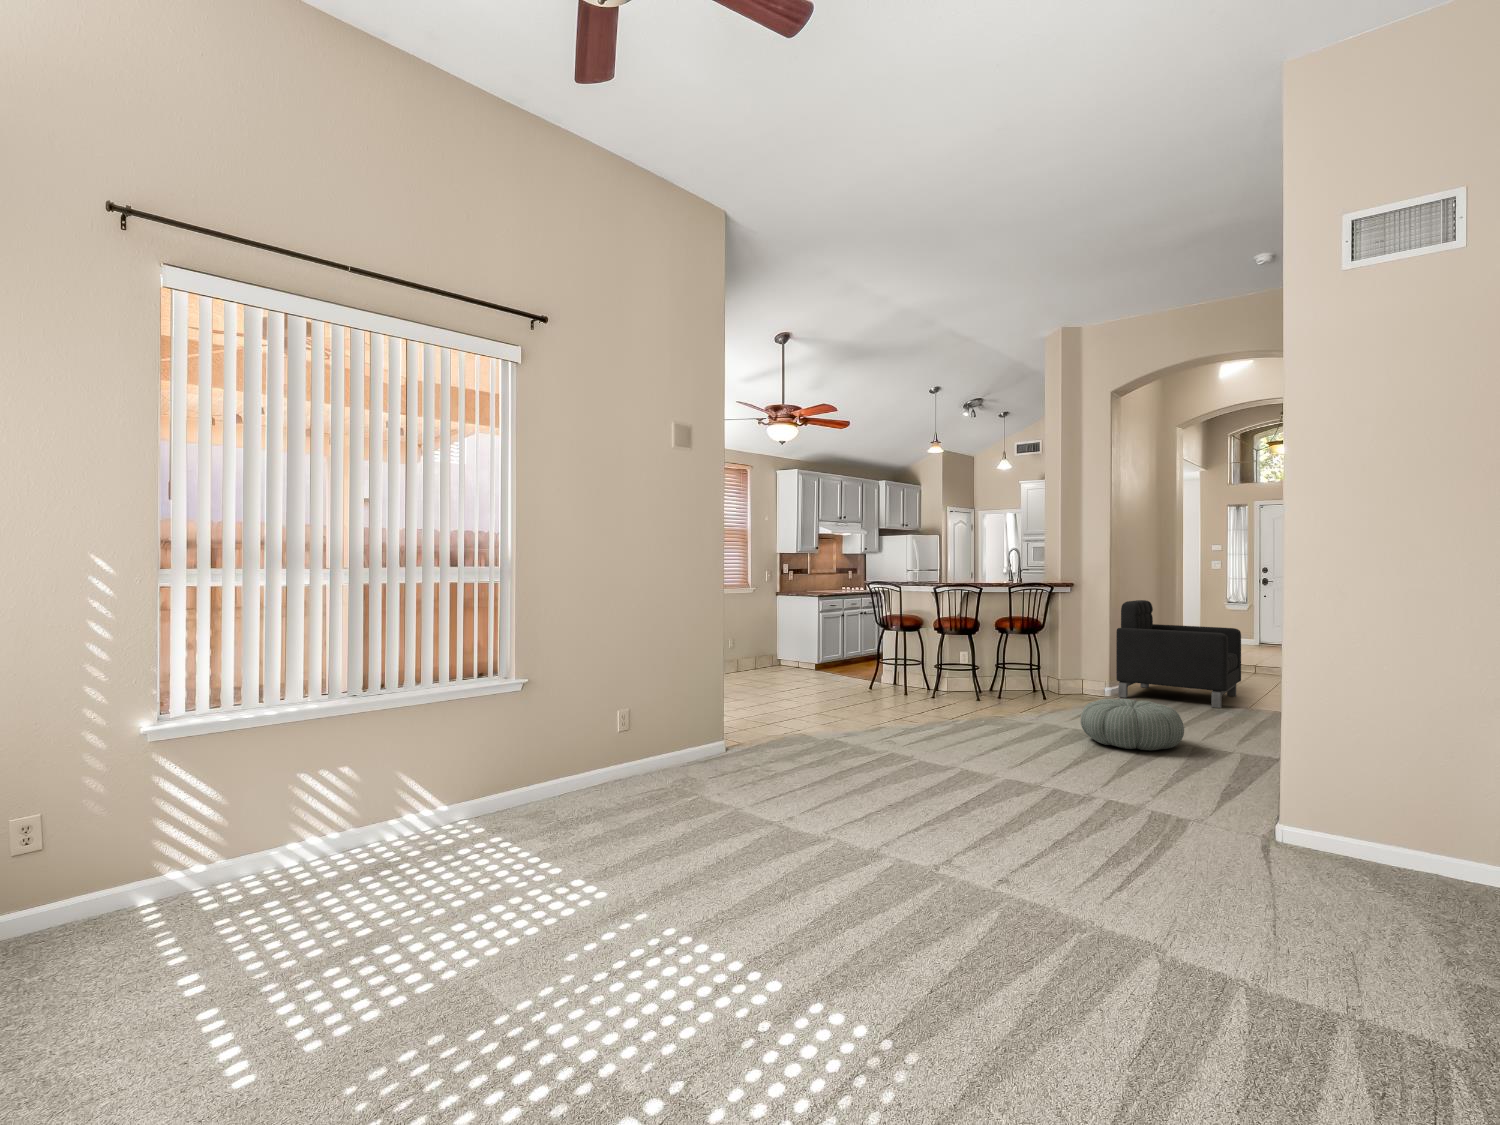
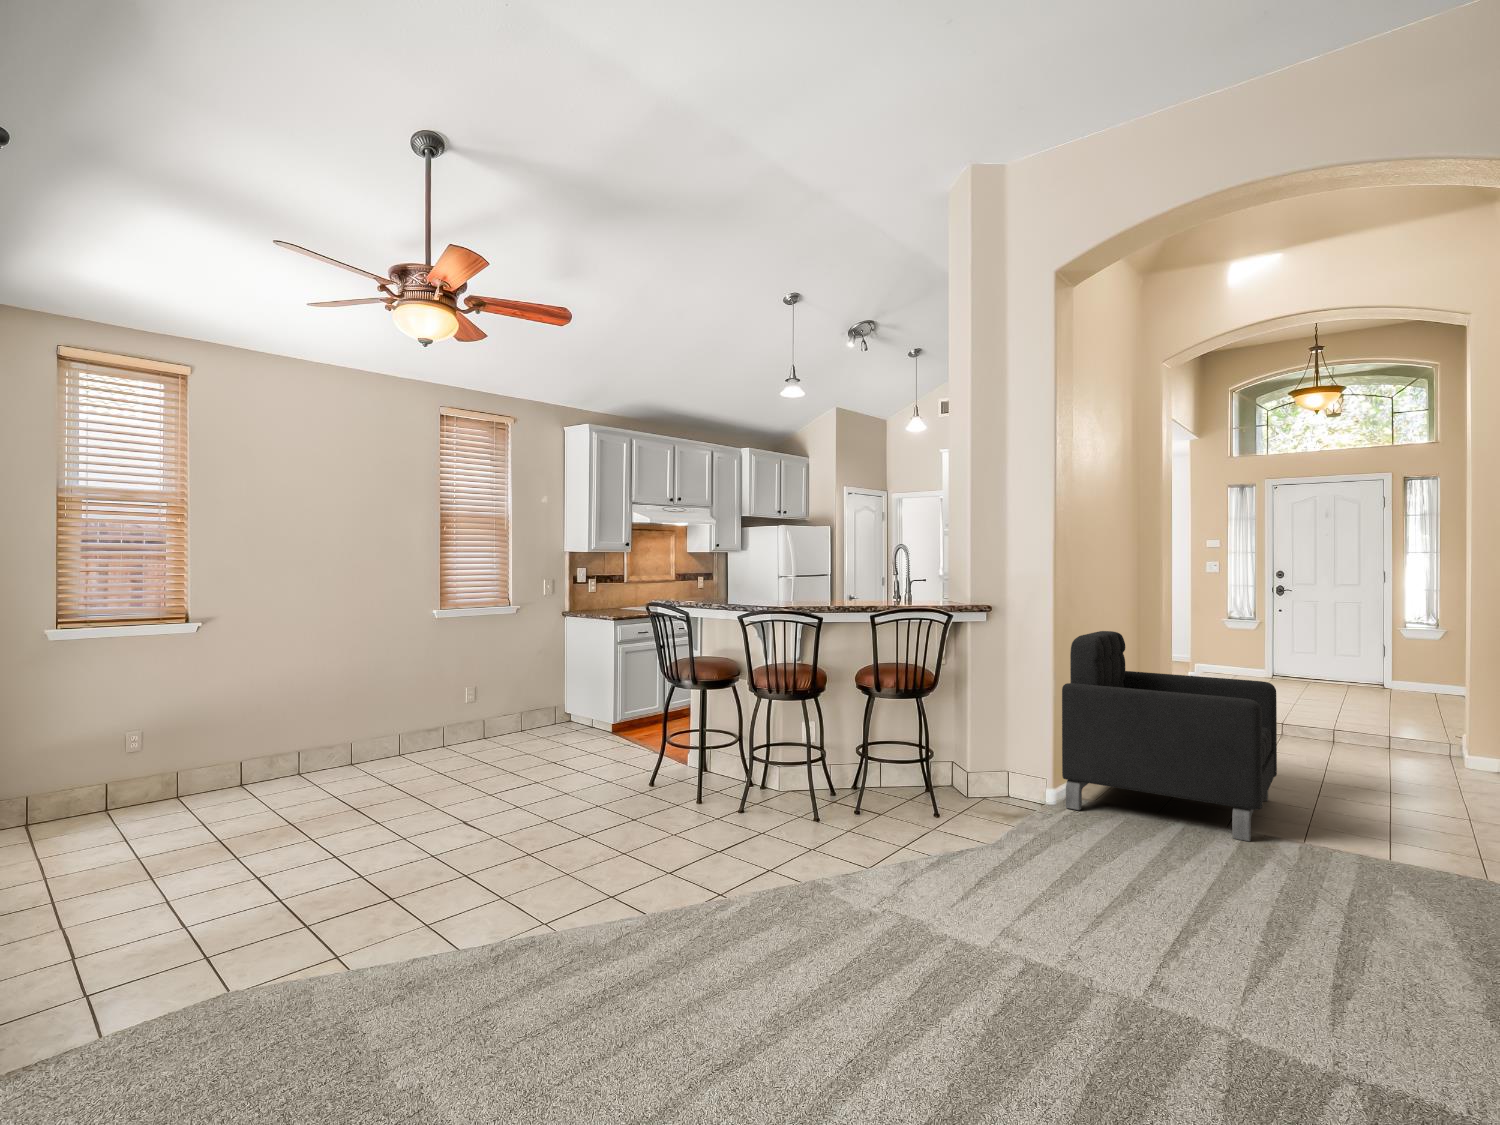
pouf: present [1081,699,1184,750] -> none [958,883,1200,1058]

